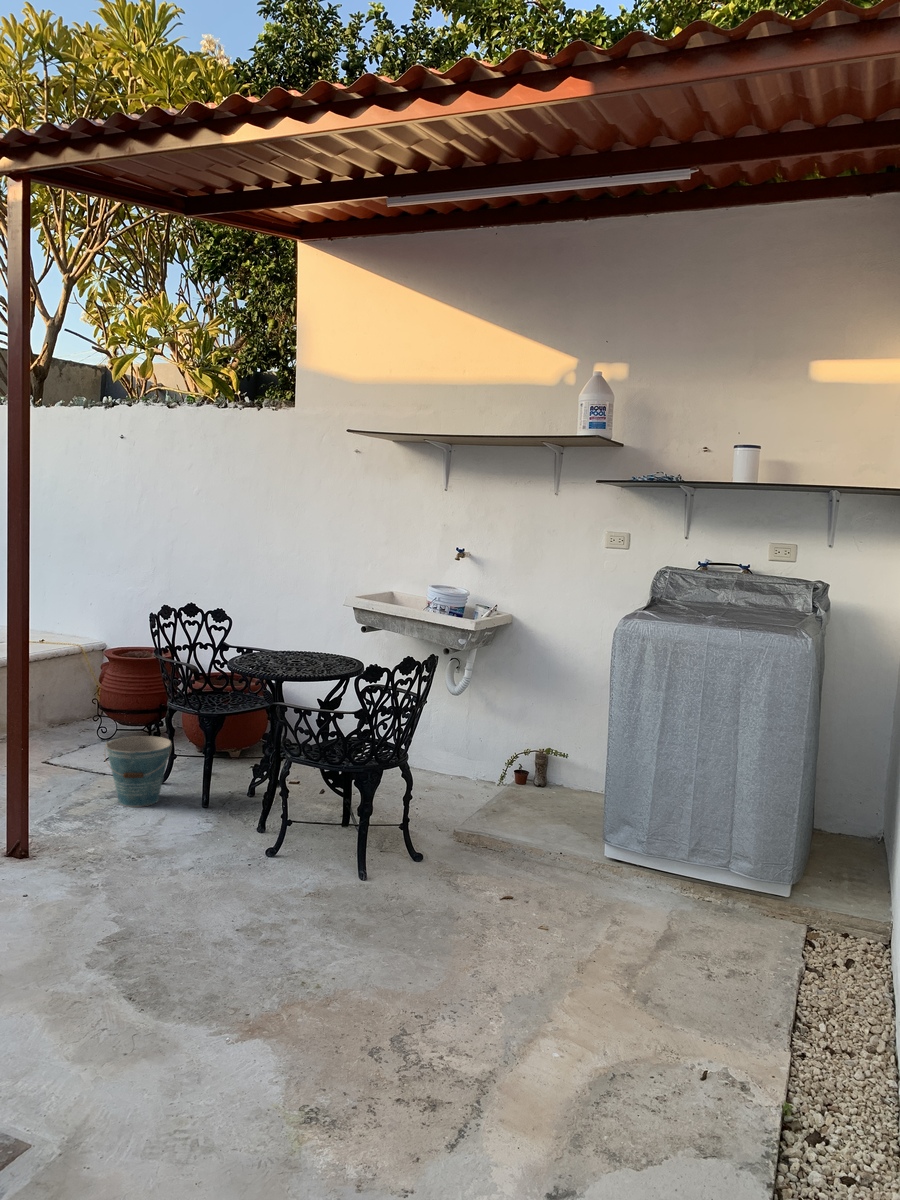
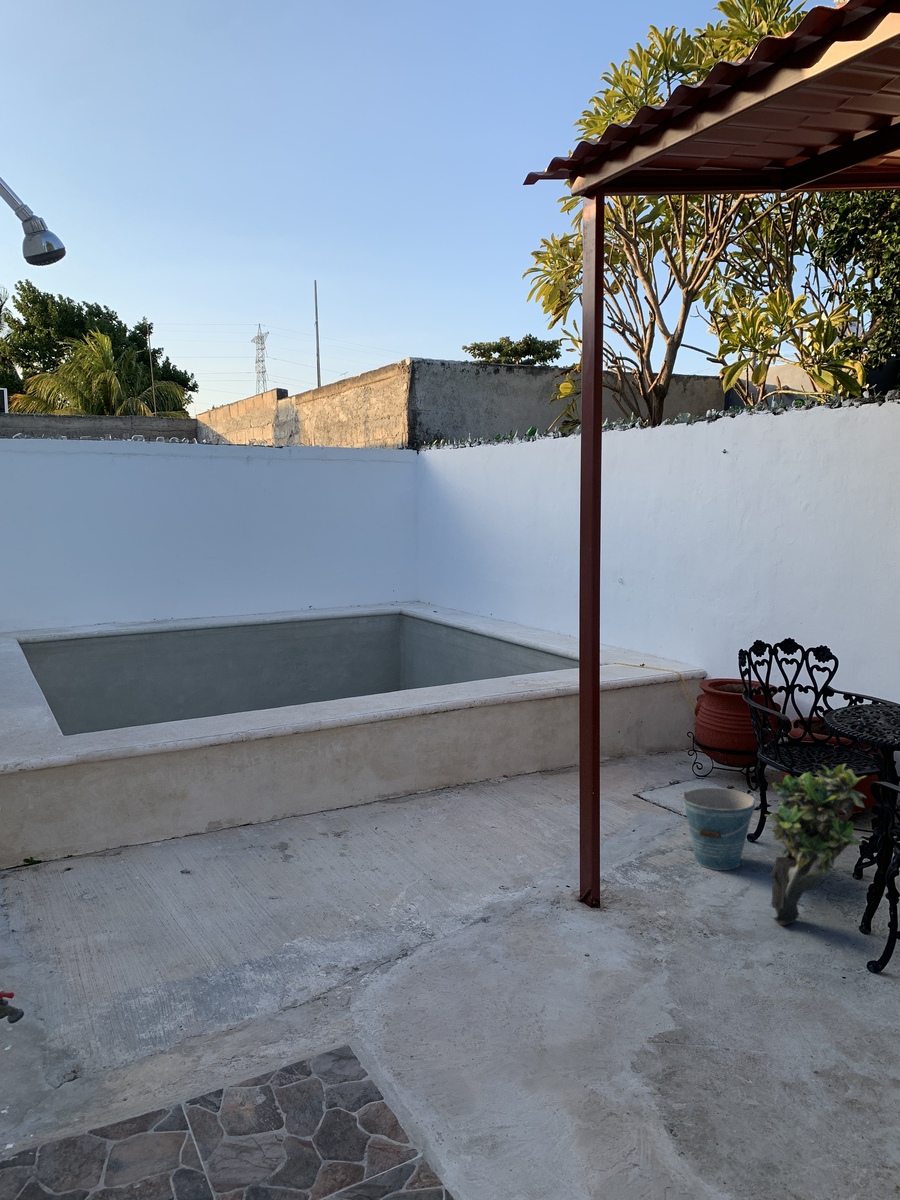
potted plant: none [187,698,267,837] -> present [766,764,865,926]

